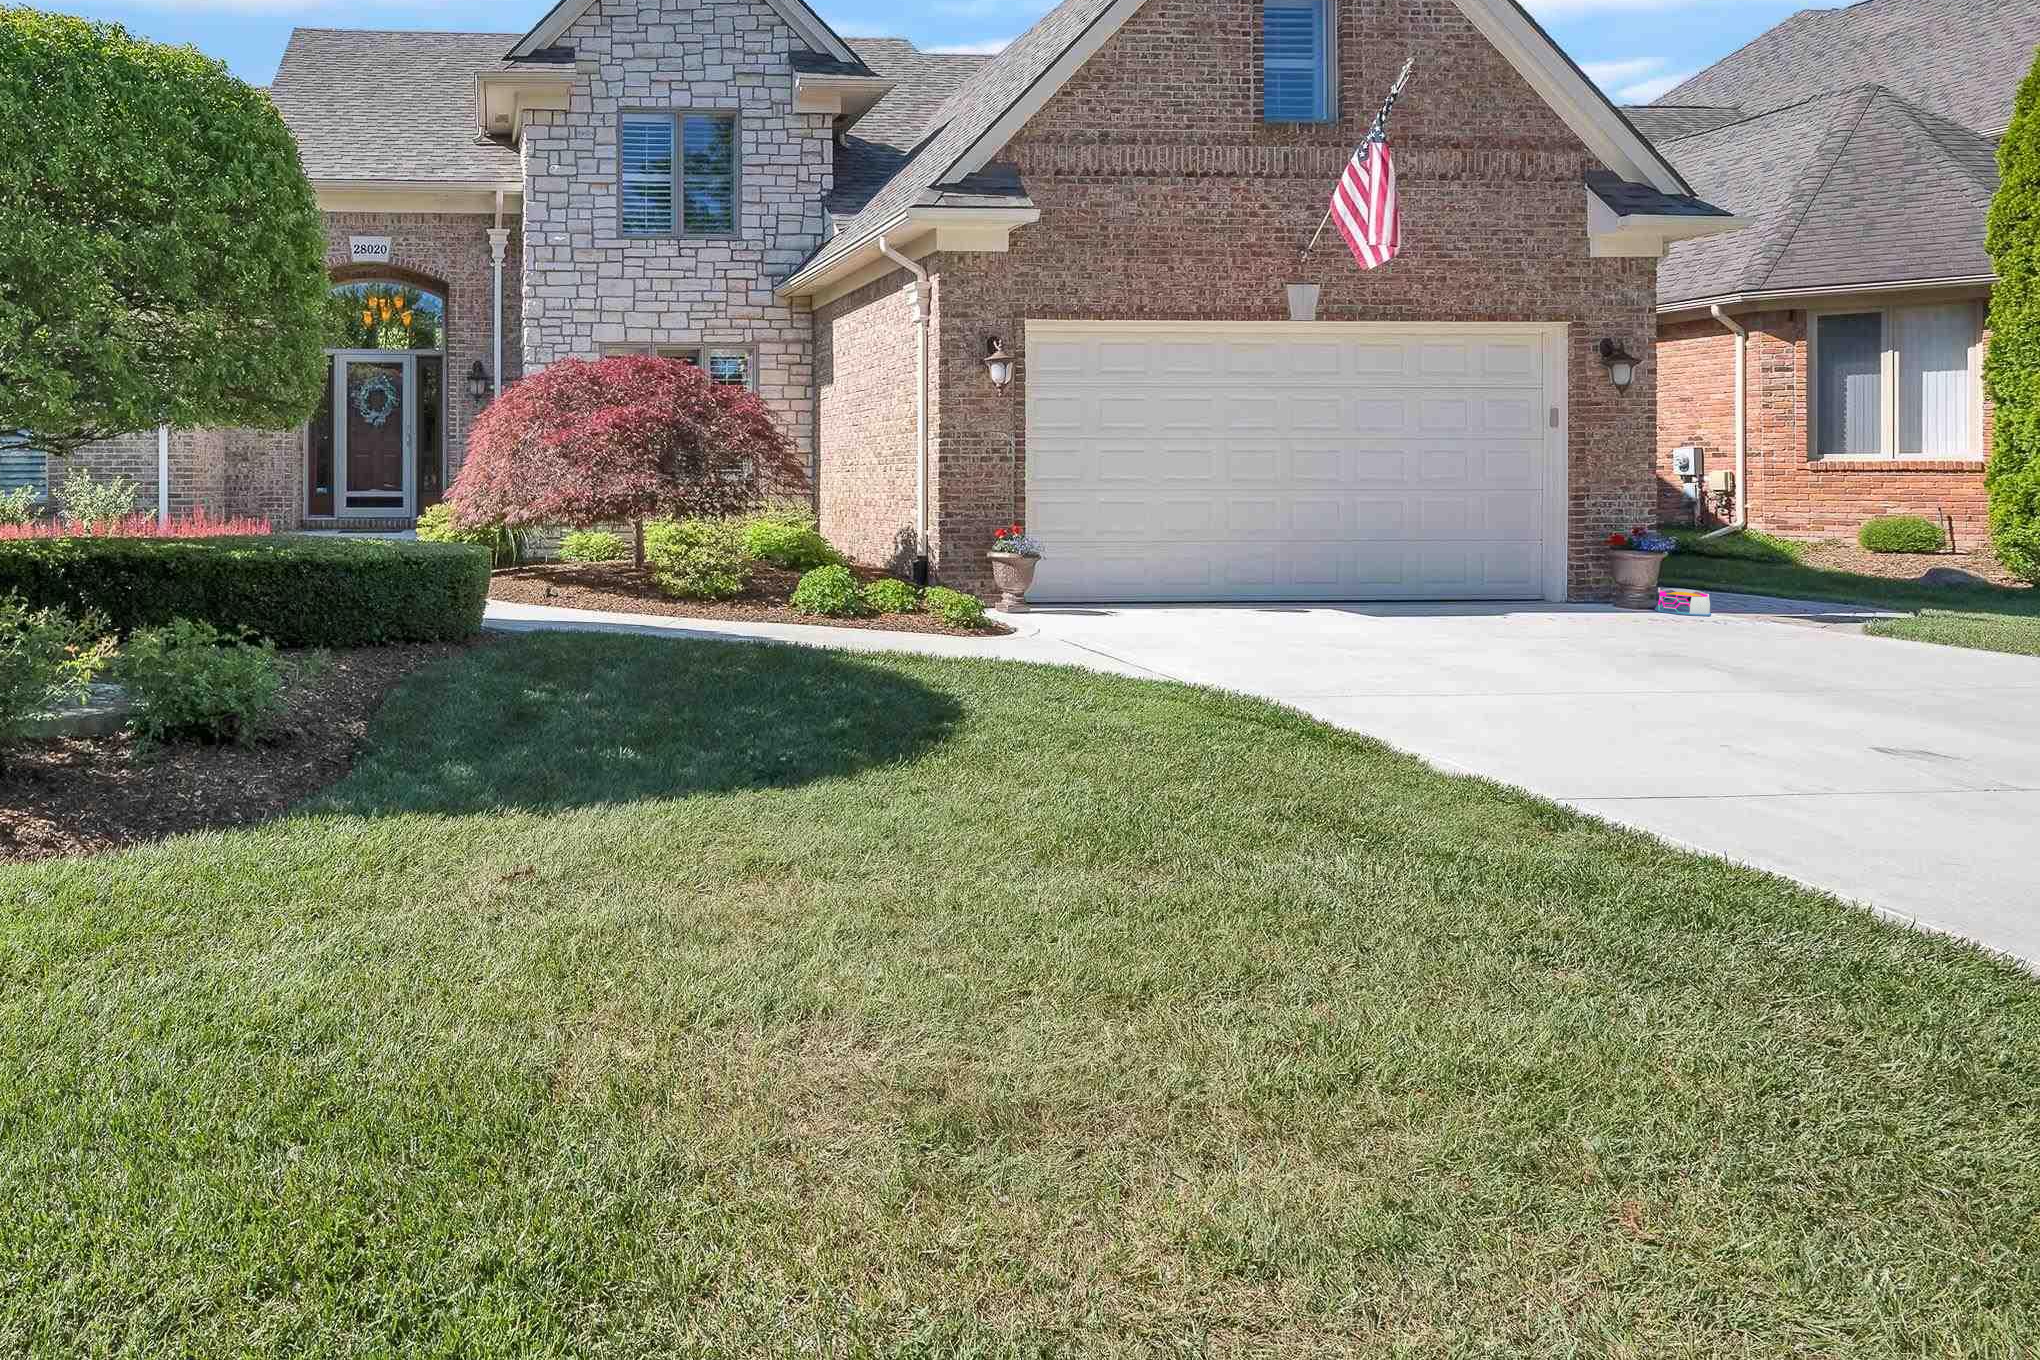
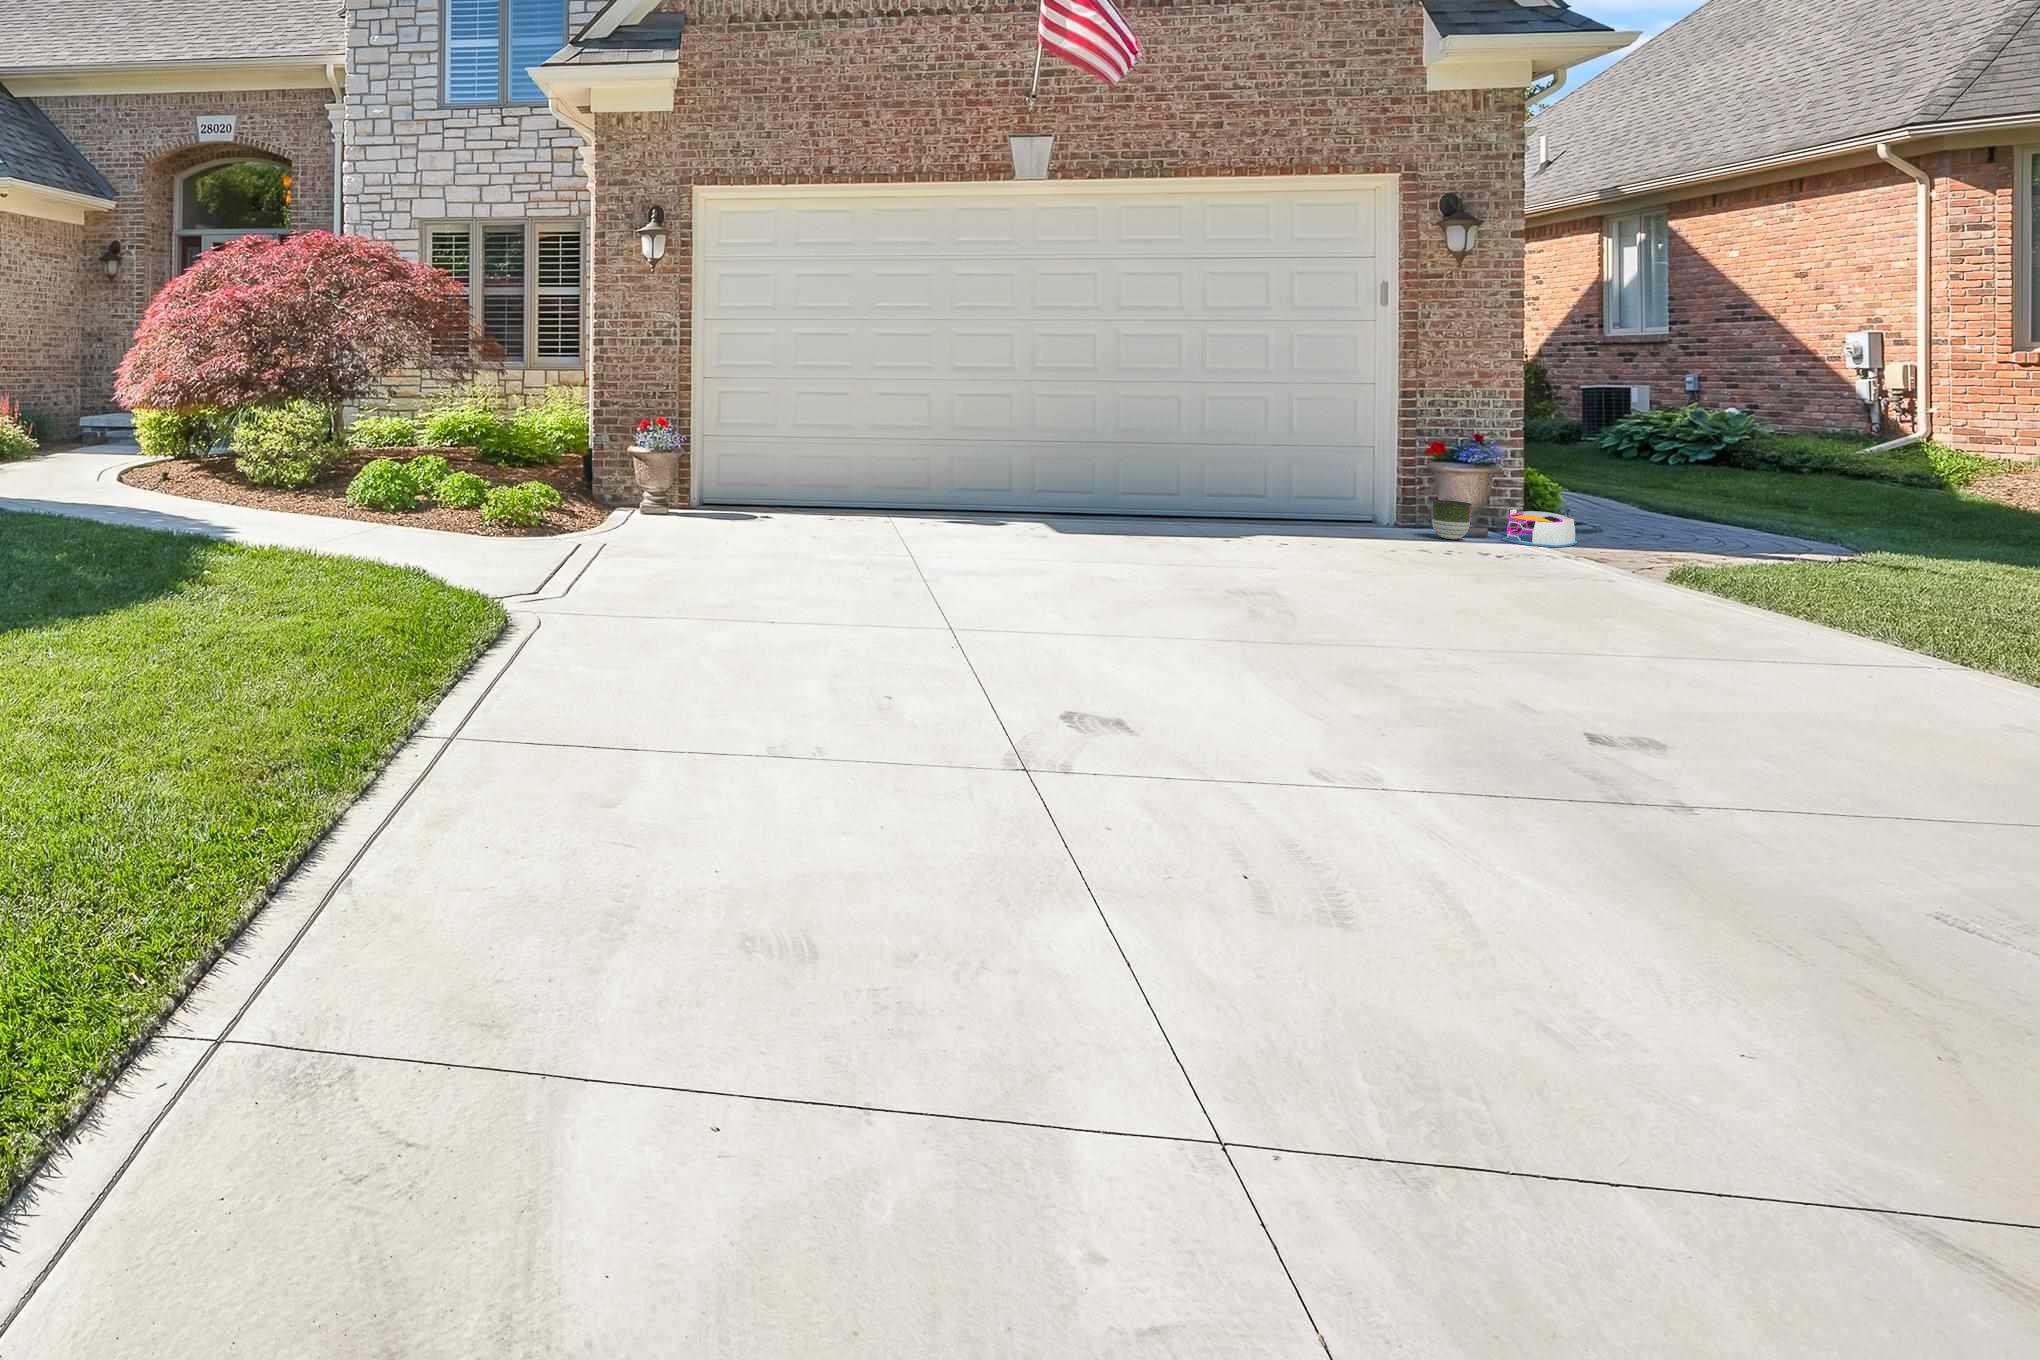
planter: none [1611,582,1645,613] -> present [1432,500,1472,539]

